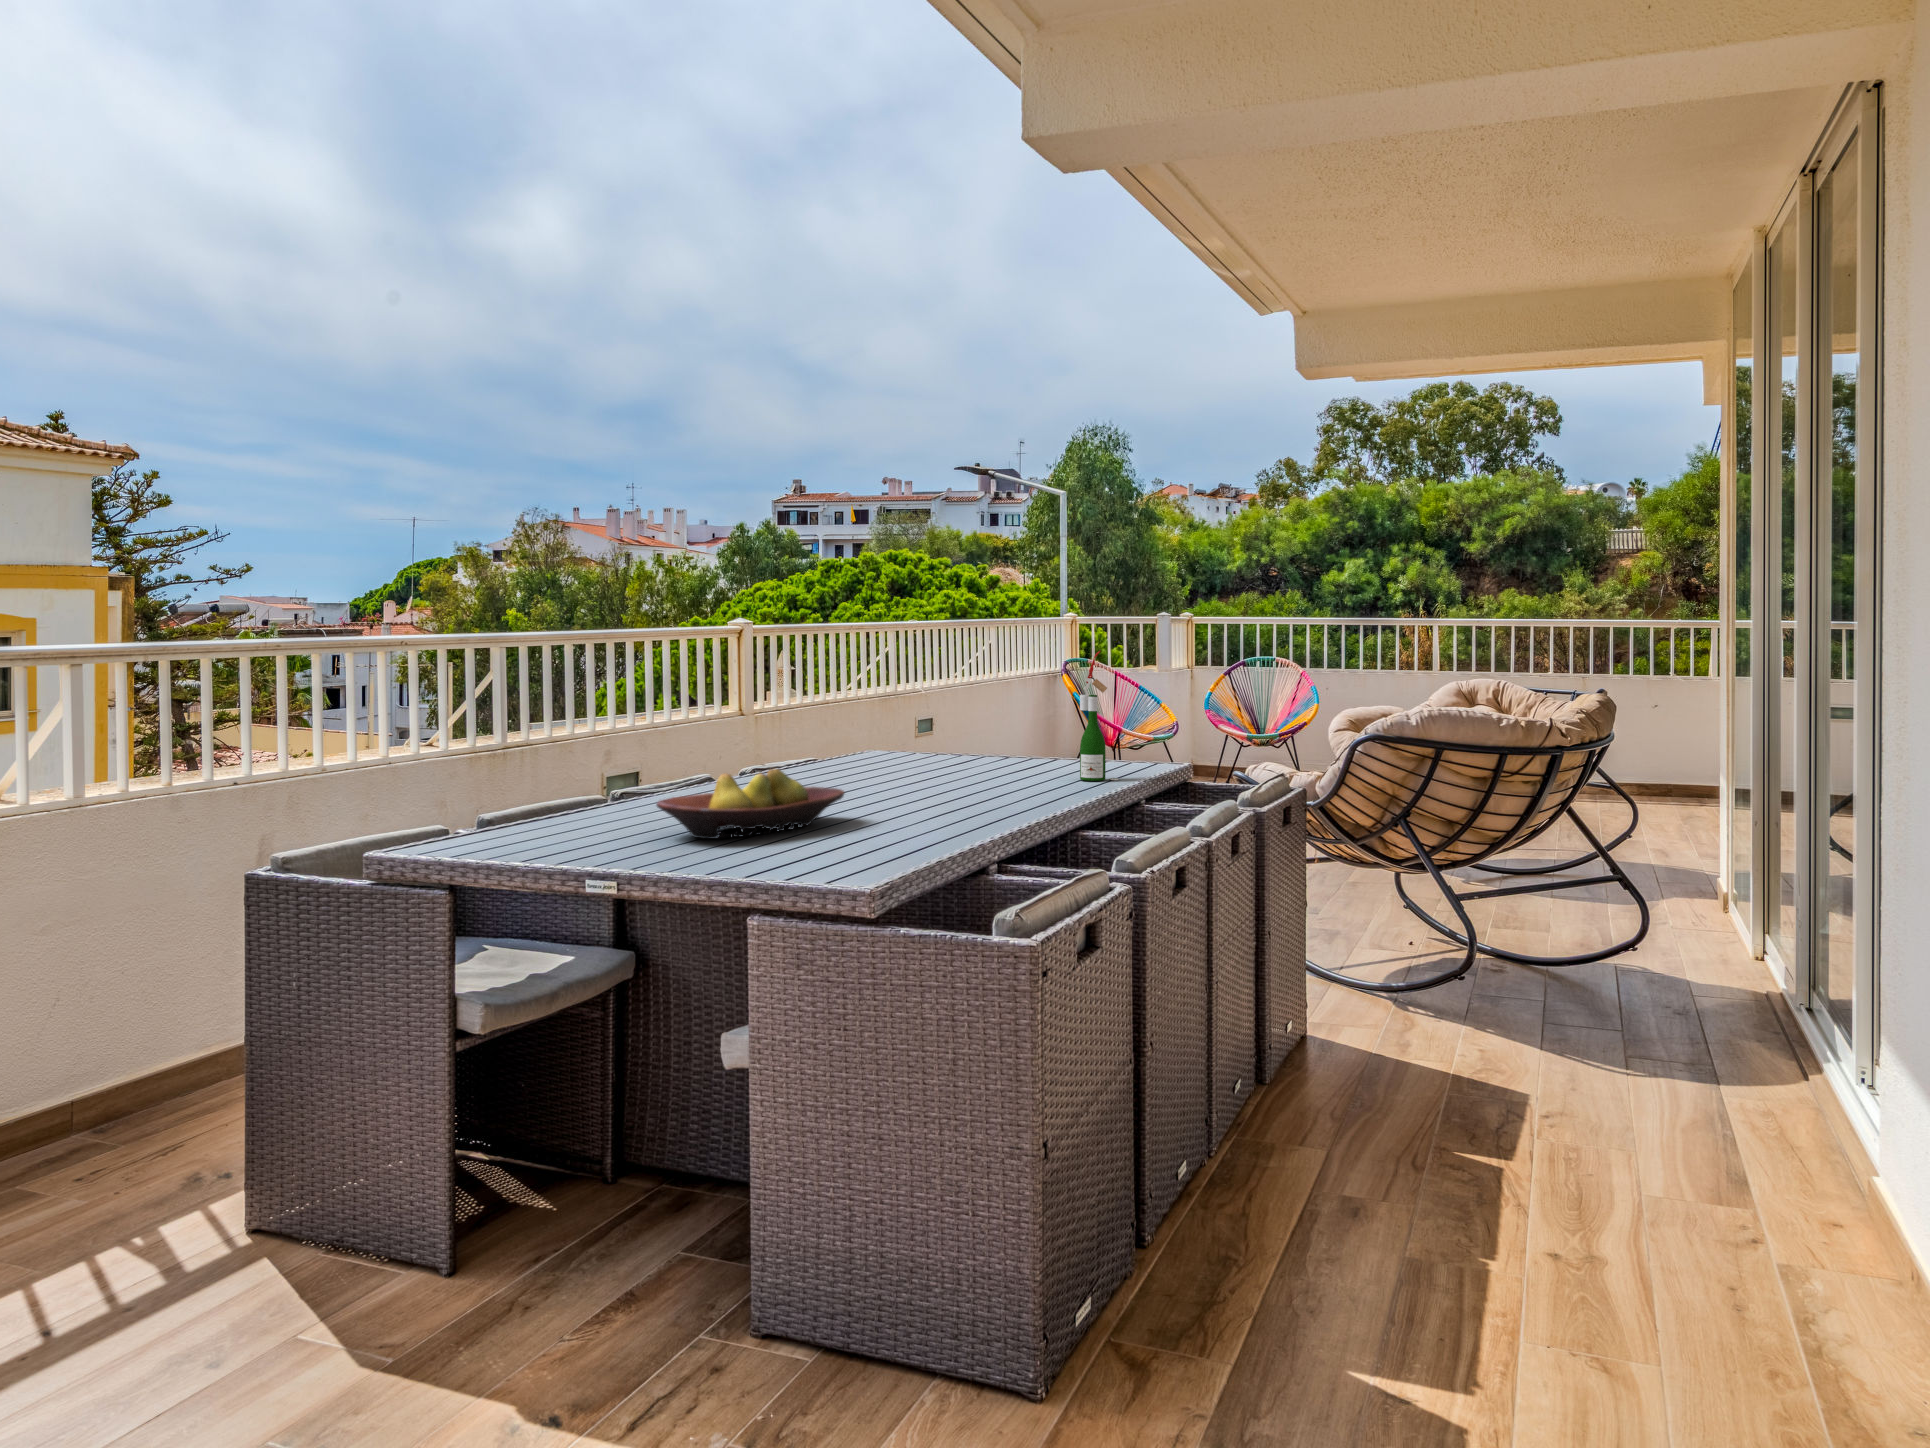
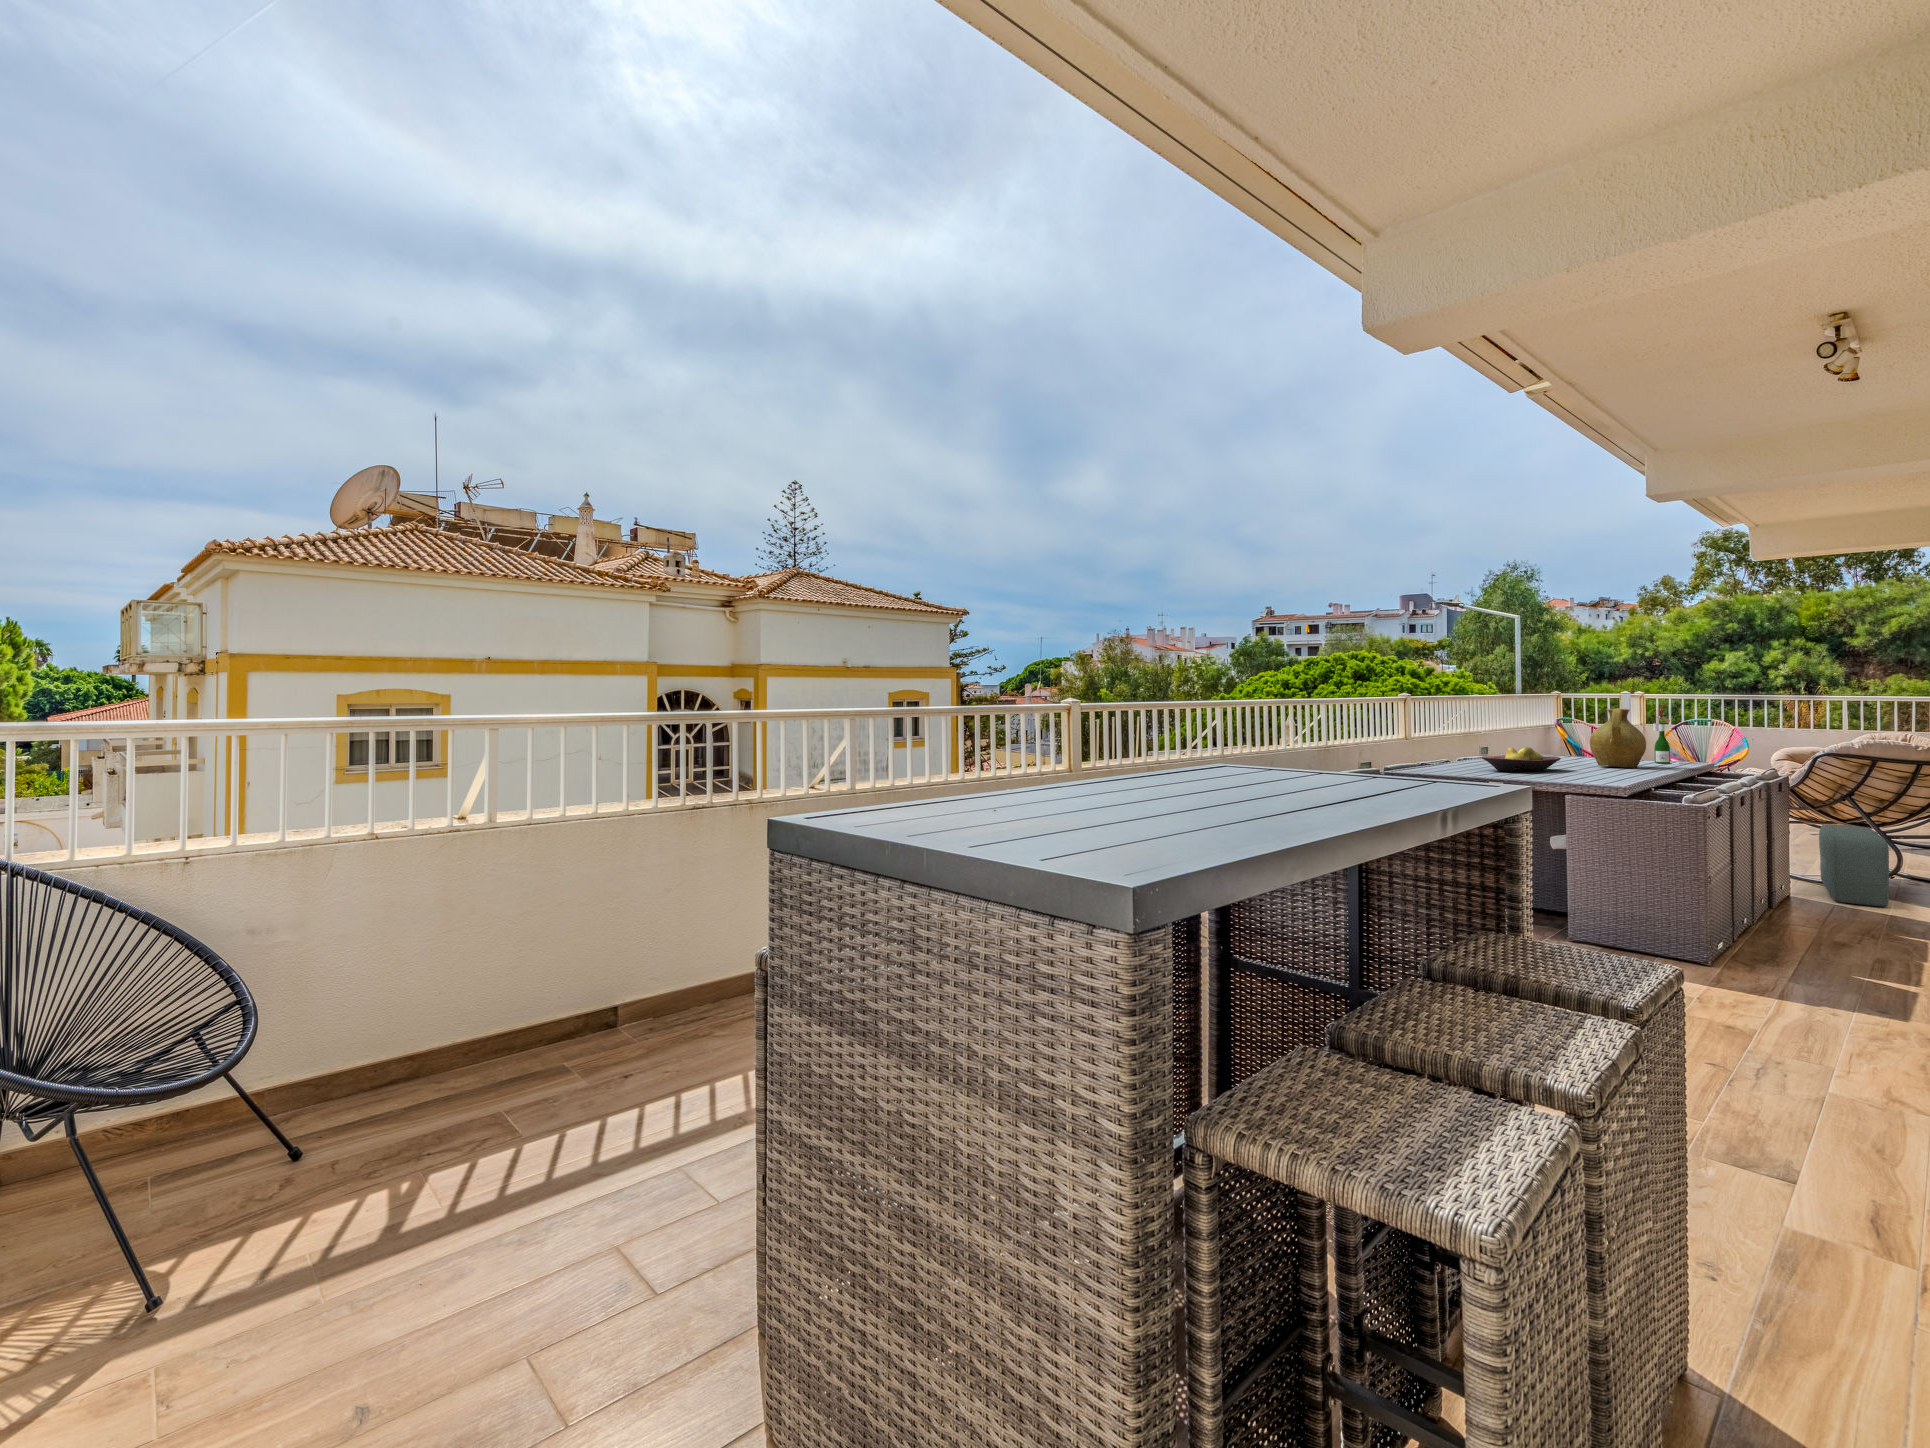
pitcher: none [937,666,1037,805] -> present [1590,708,1646,768]
pouf: none [1361,870,1445,1037] -> present [1819,825,1889,907]

